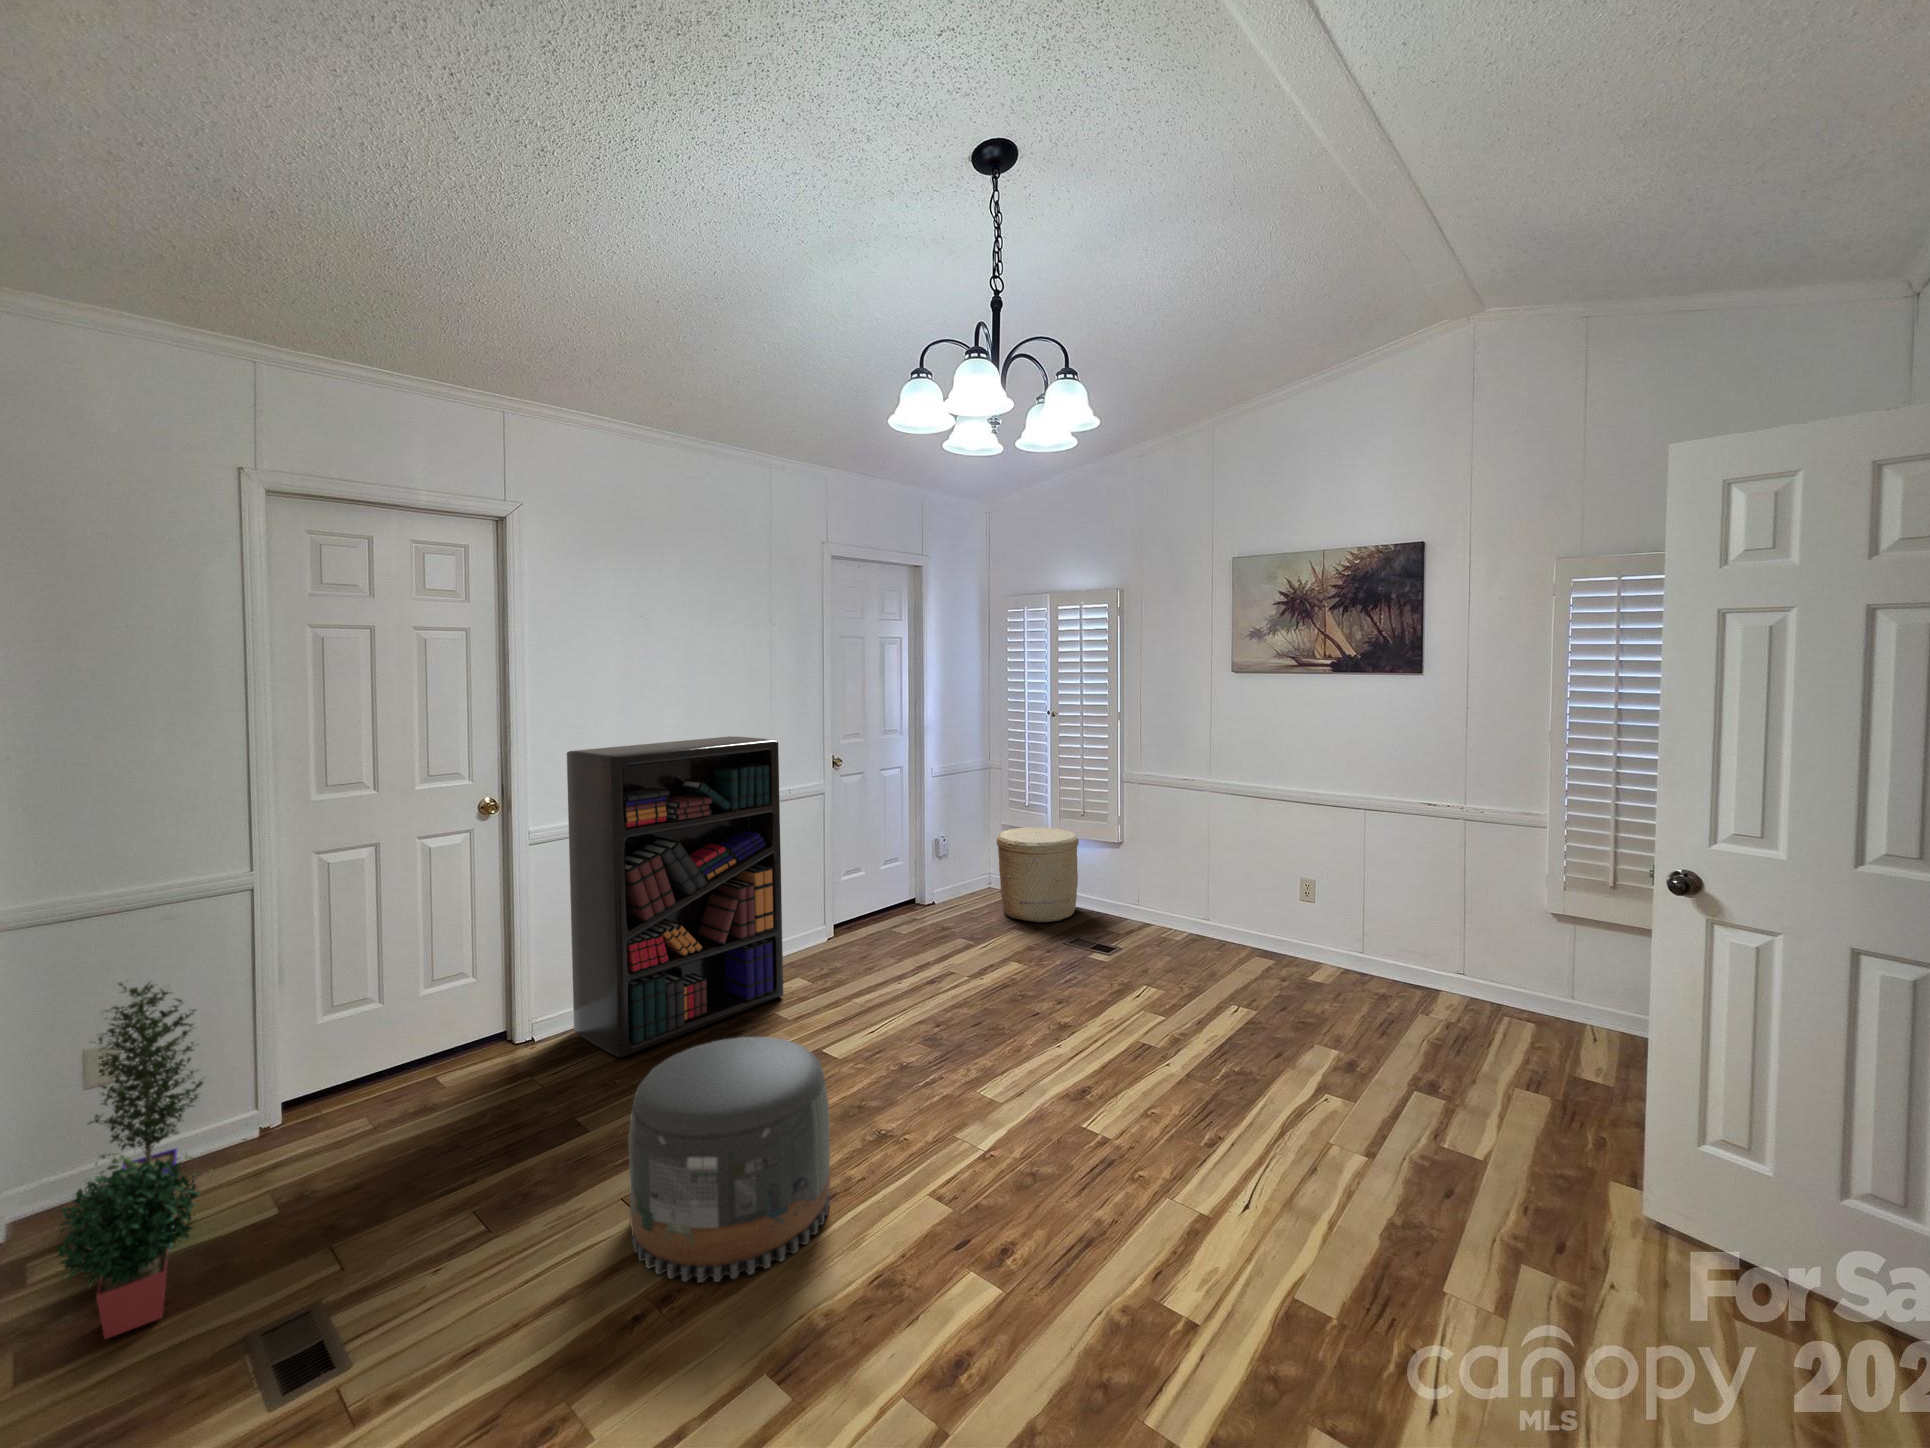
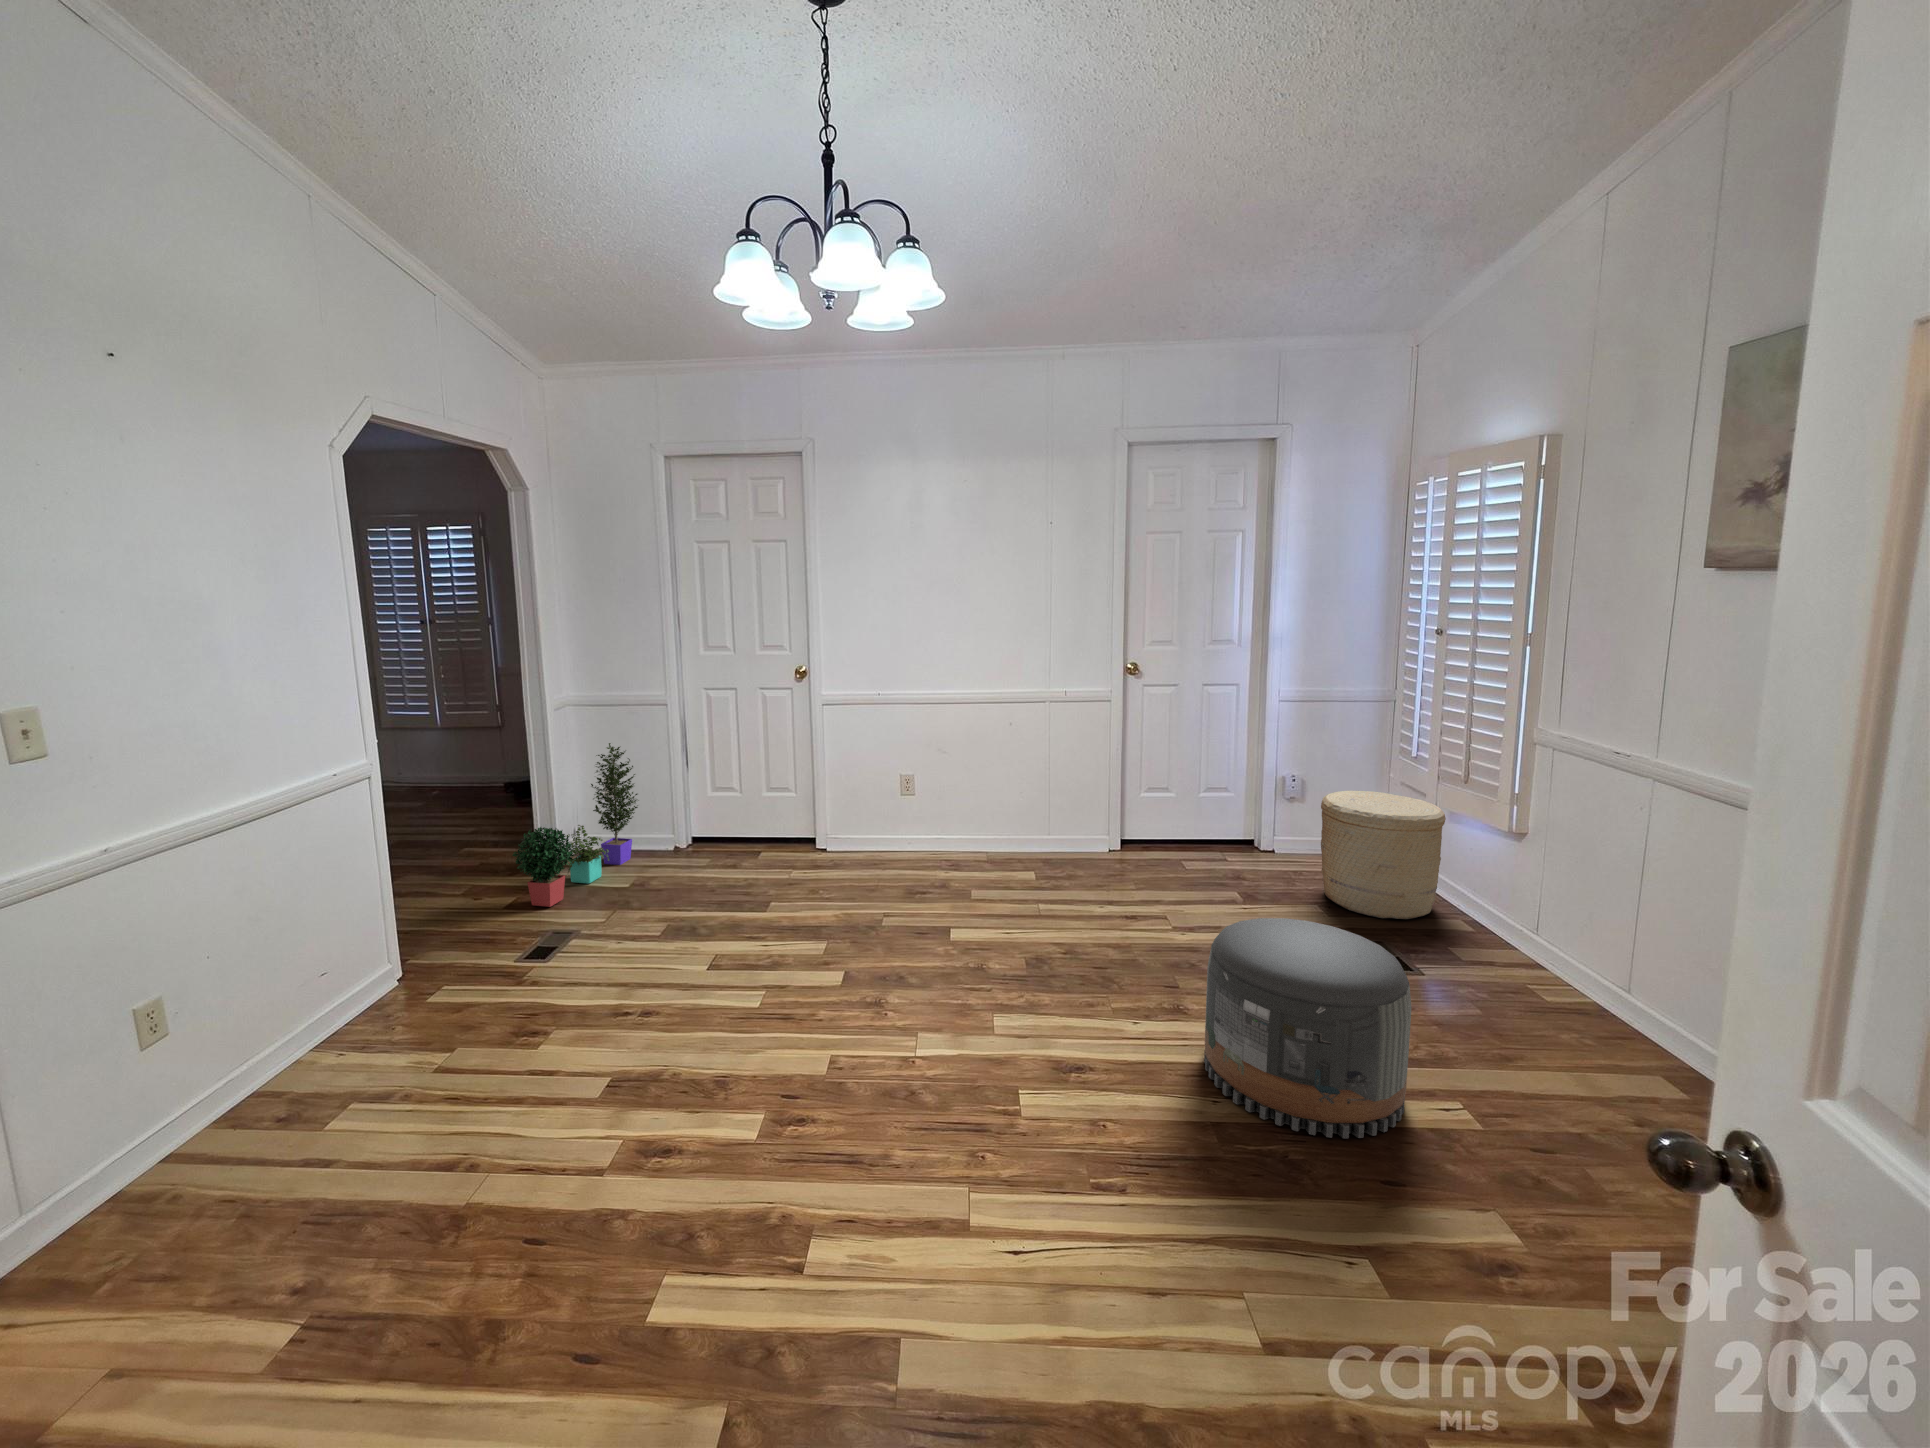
bookshelf: present [567,736,783,1057] -> none [841,642,1000,881]
pouf: present [628,1037,830,1282] -> present [1204,918,1412,1138]

